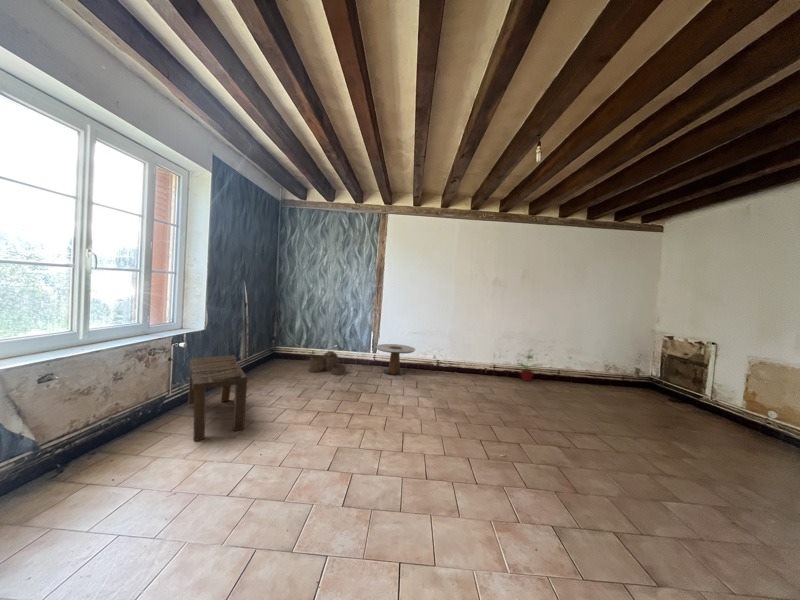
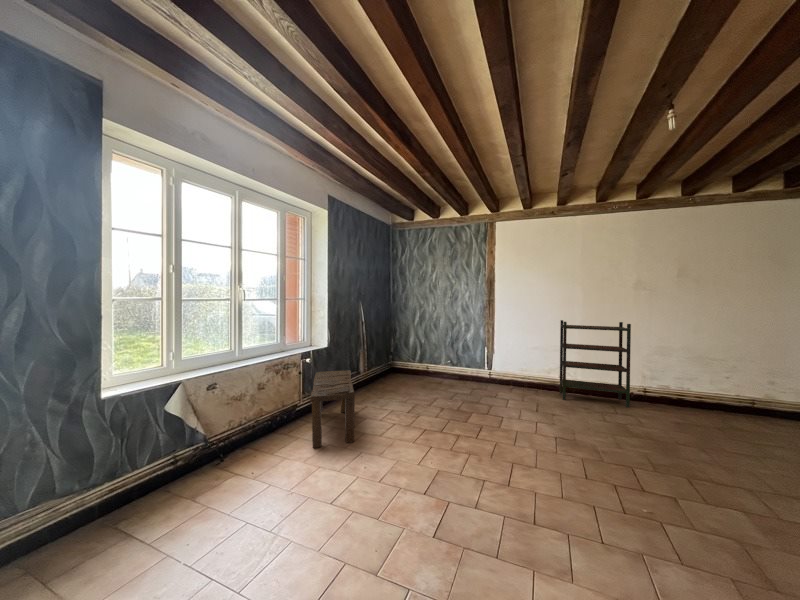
bookshelf: none [431,308,486,378] -> present [560,320,631,408]
side table: present [376,344,415,375] -> none [489,361,536,397]
woven basket: present [309,351,346,375] -> none [422,366,458,393]
potted plant: present [519,355,537,381] -> none [684,370,737,417]

